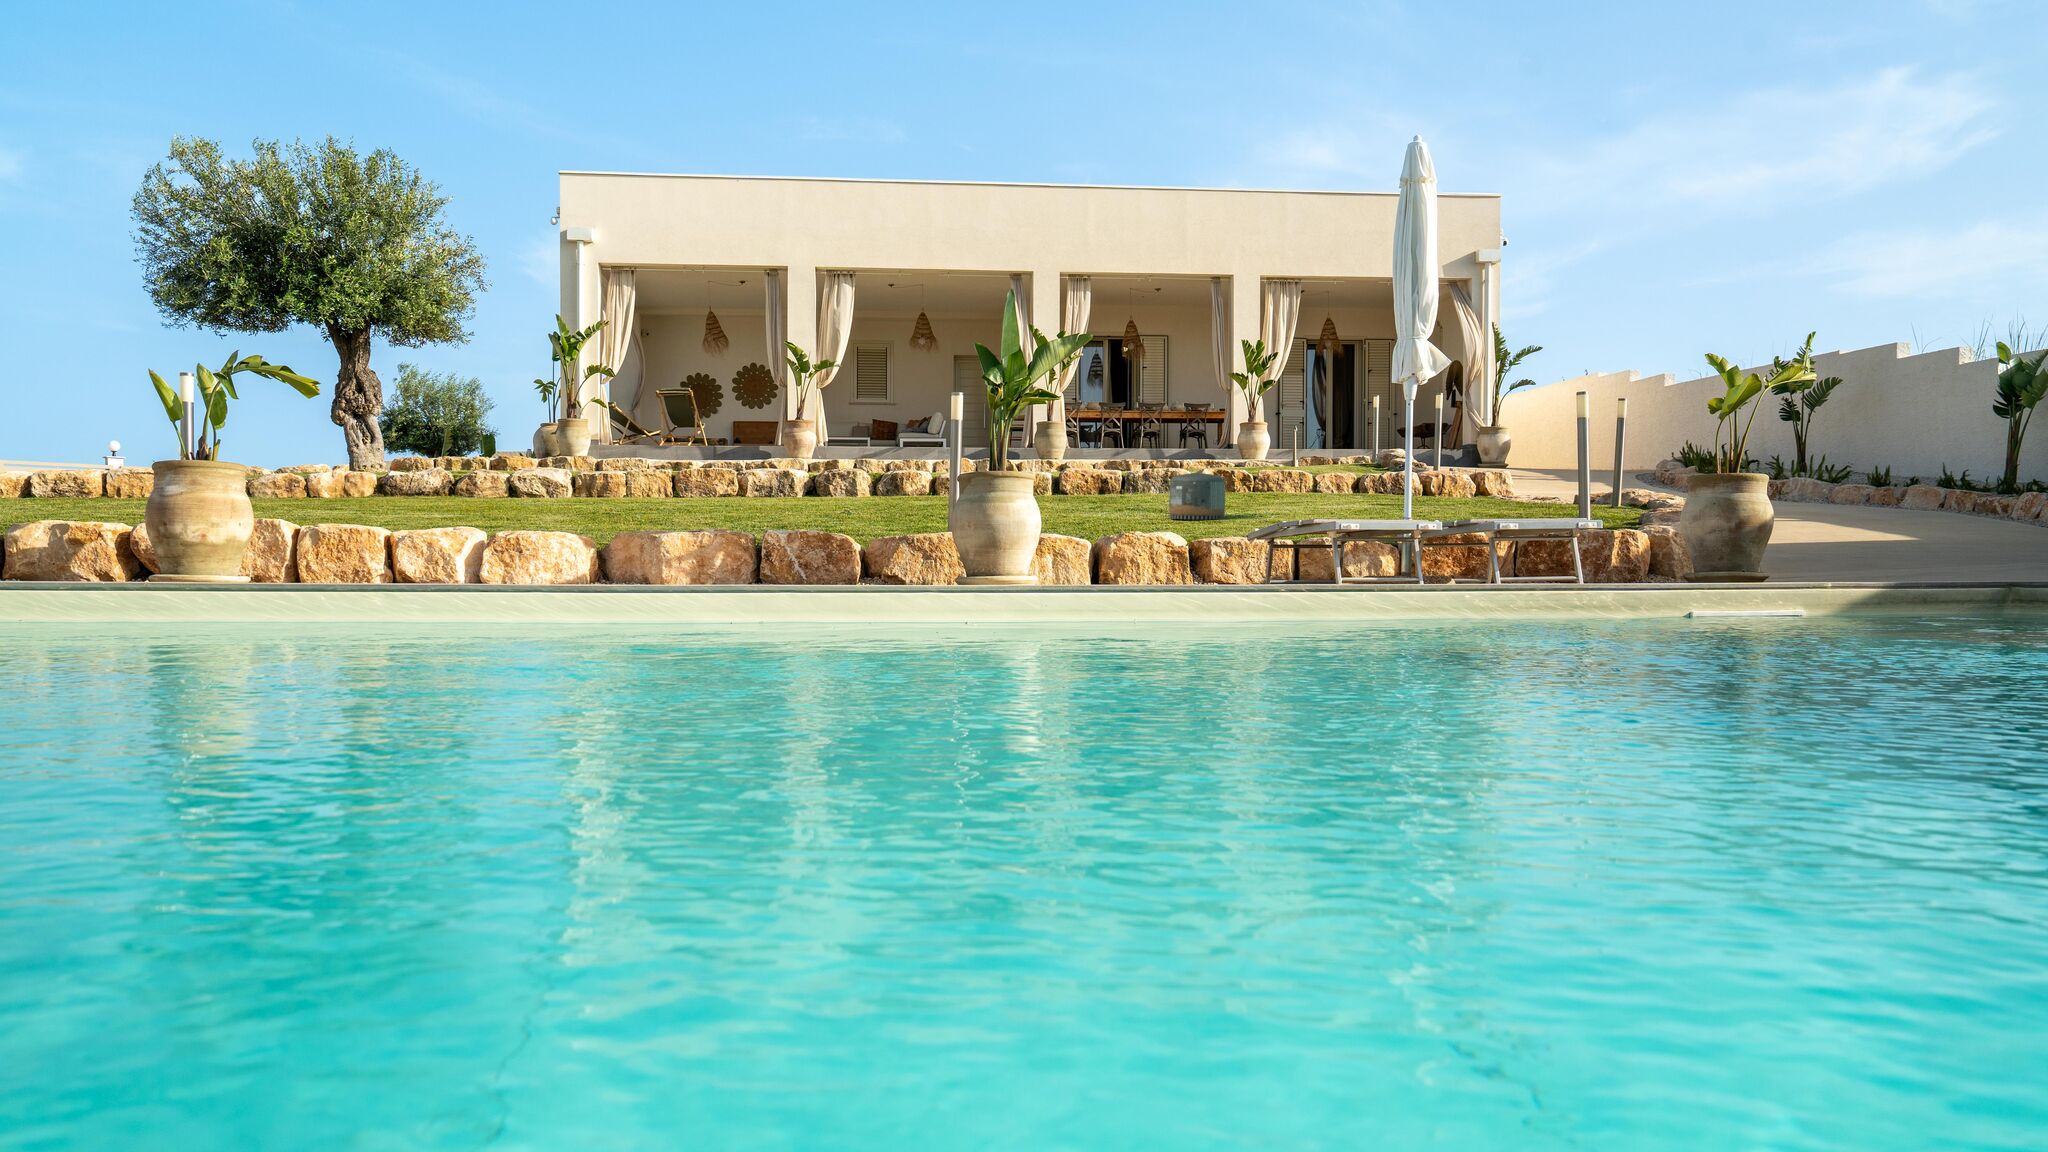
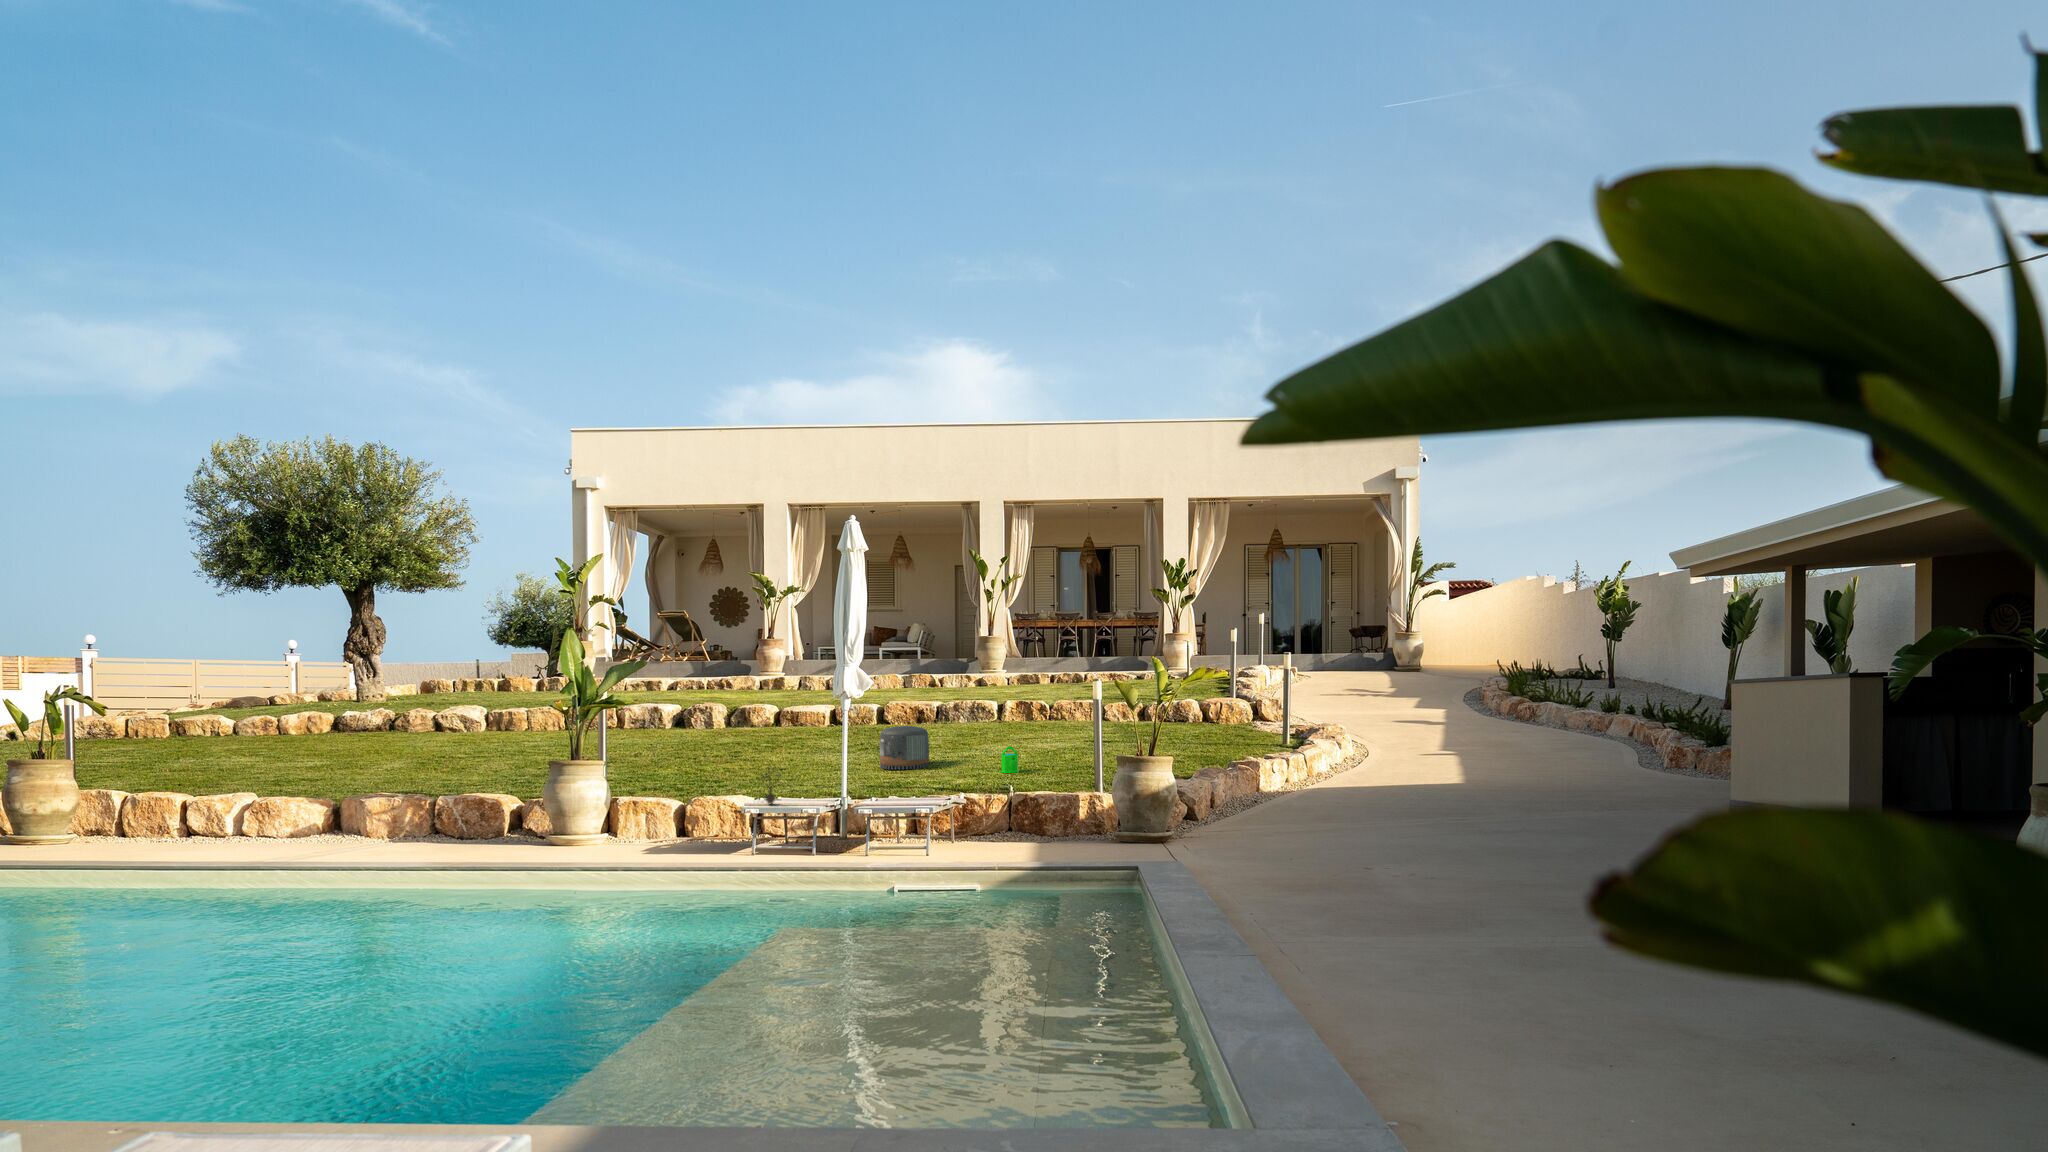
watering can: none [1330,490,1358,519] -> present [1001,746,1019,773]
decorative plant: none [1120,495,1152,539] -> present [761,768,780,804]

